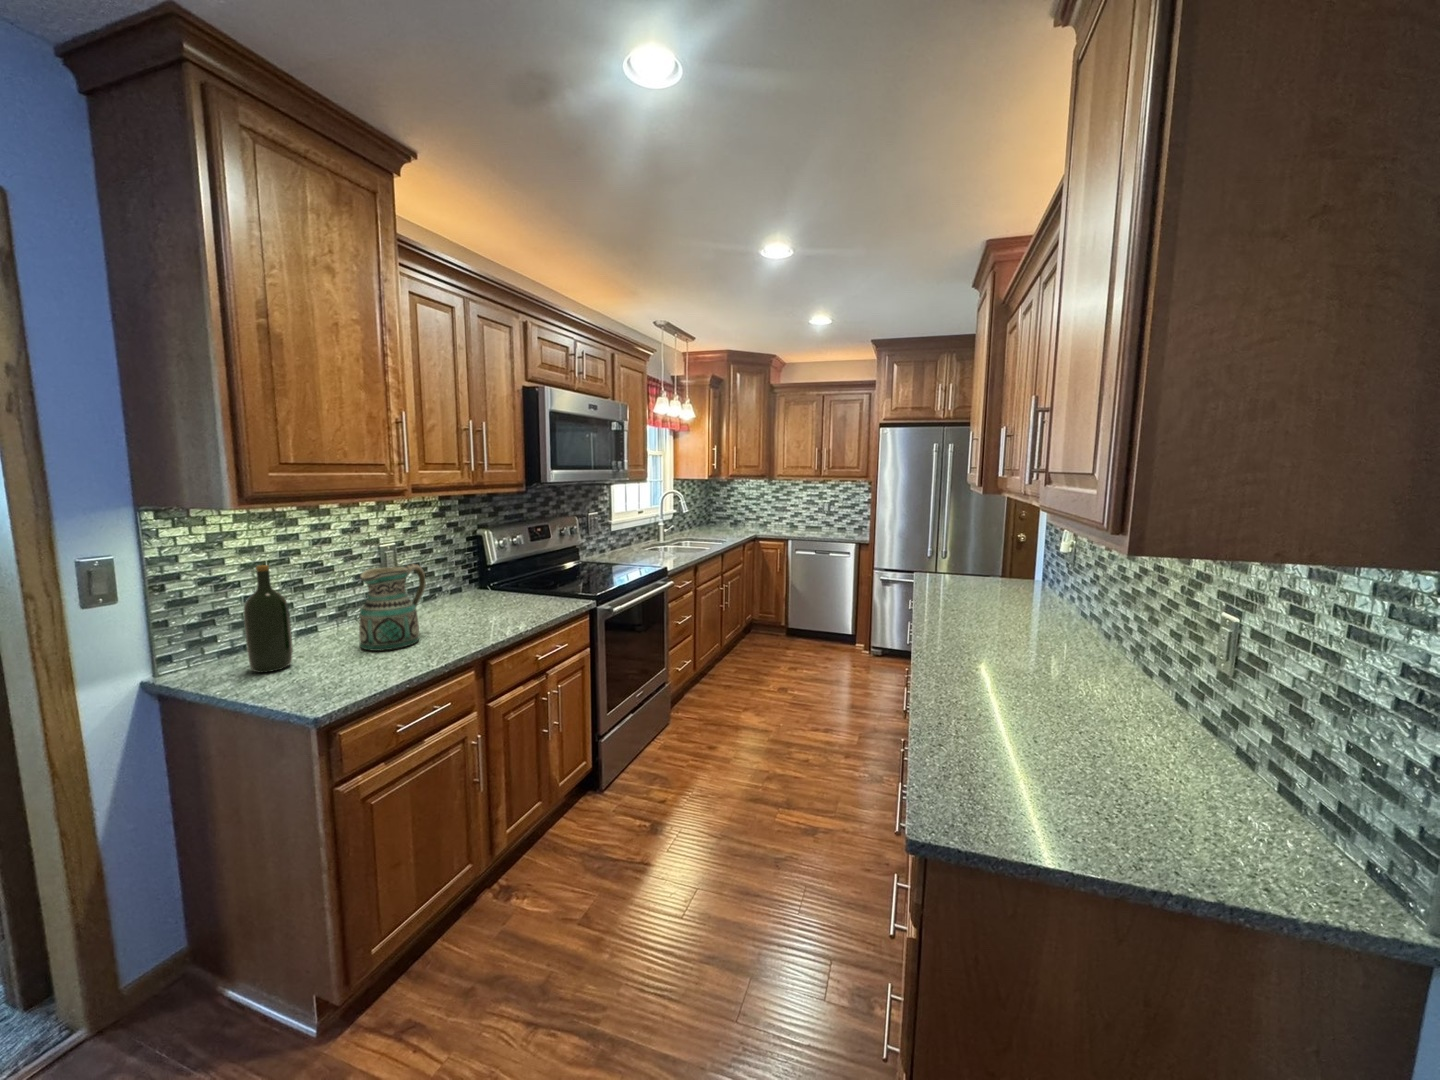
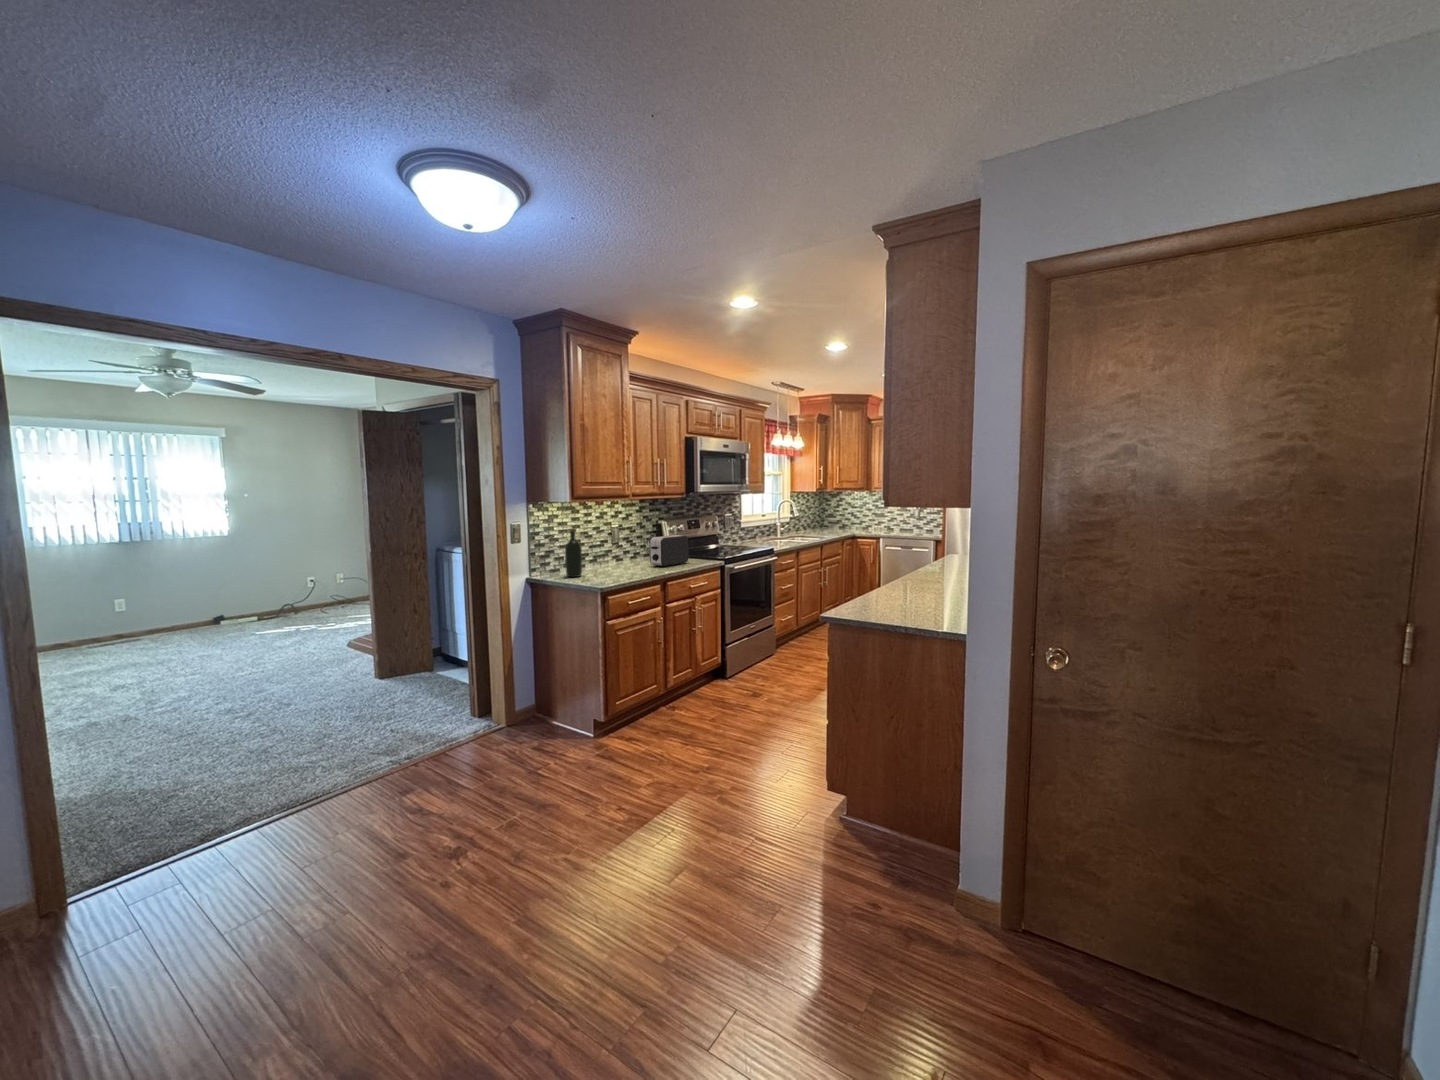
toaster: none [455,559,533,622] -> present [650,535,689,567]
ceramic pitcher: present [359,564,426,651] -> none [607,533,636,573]

